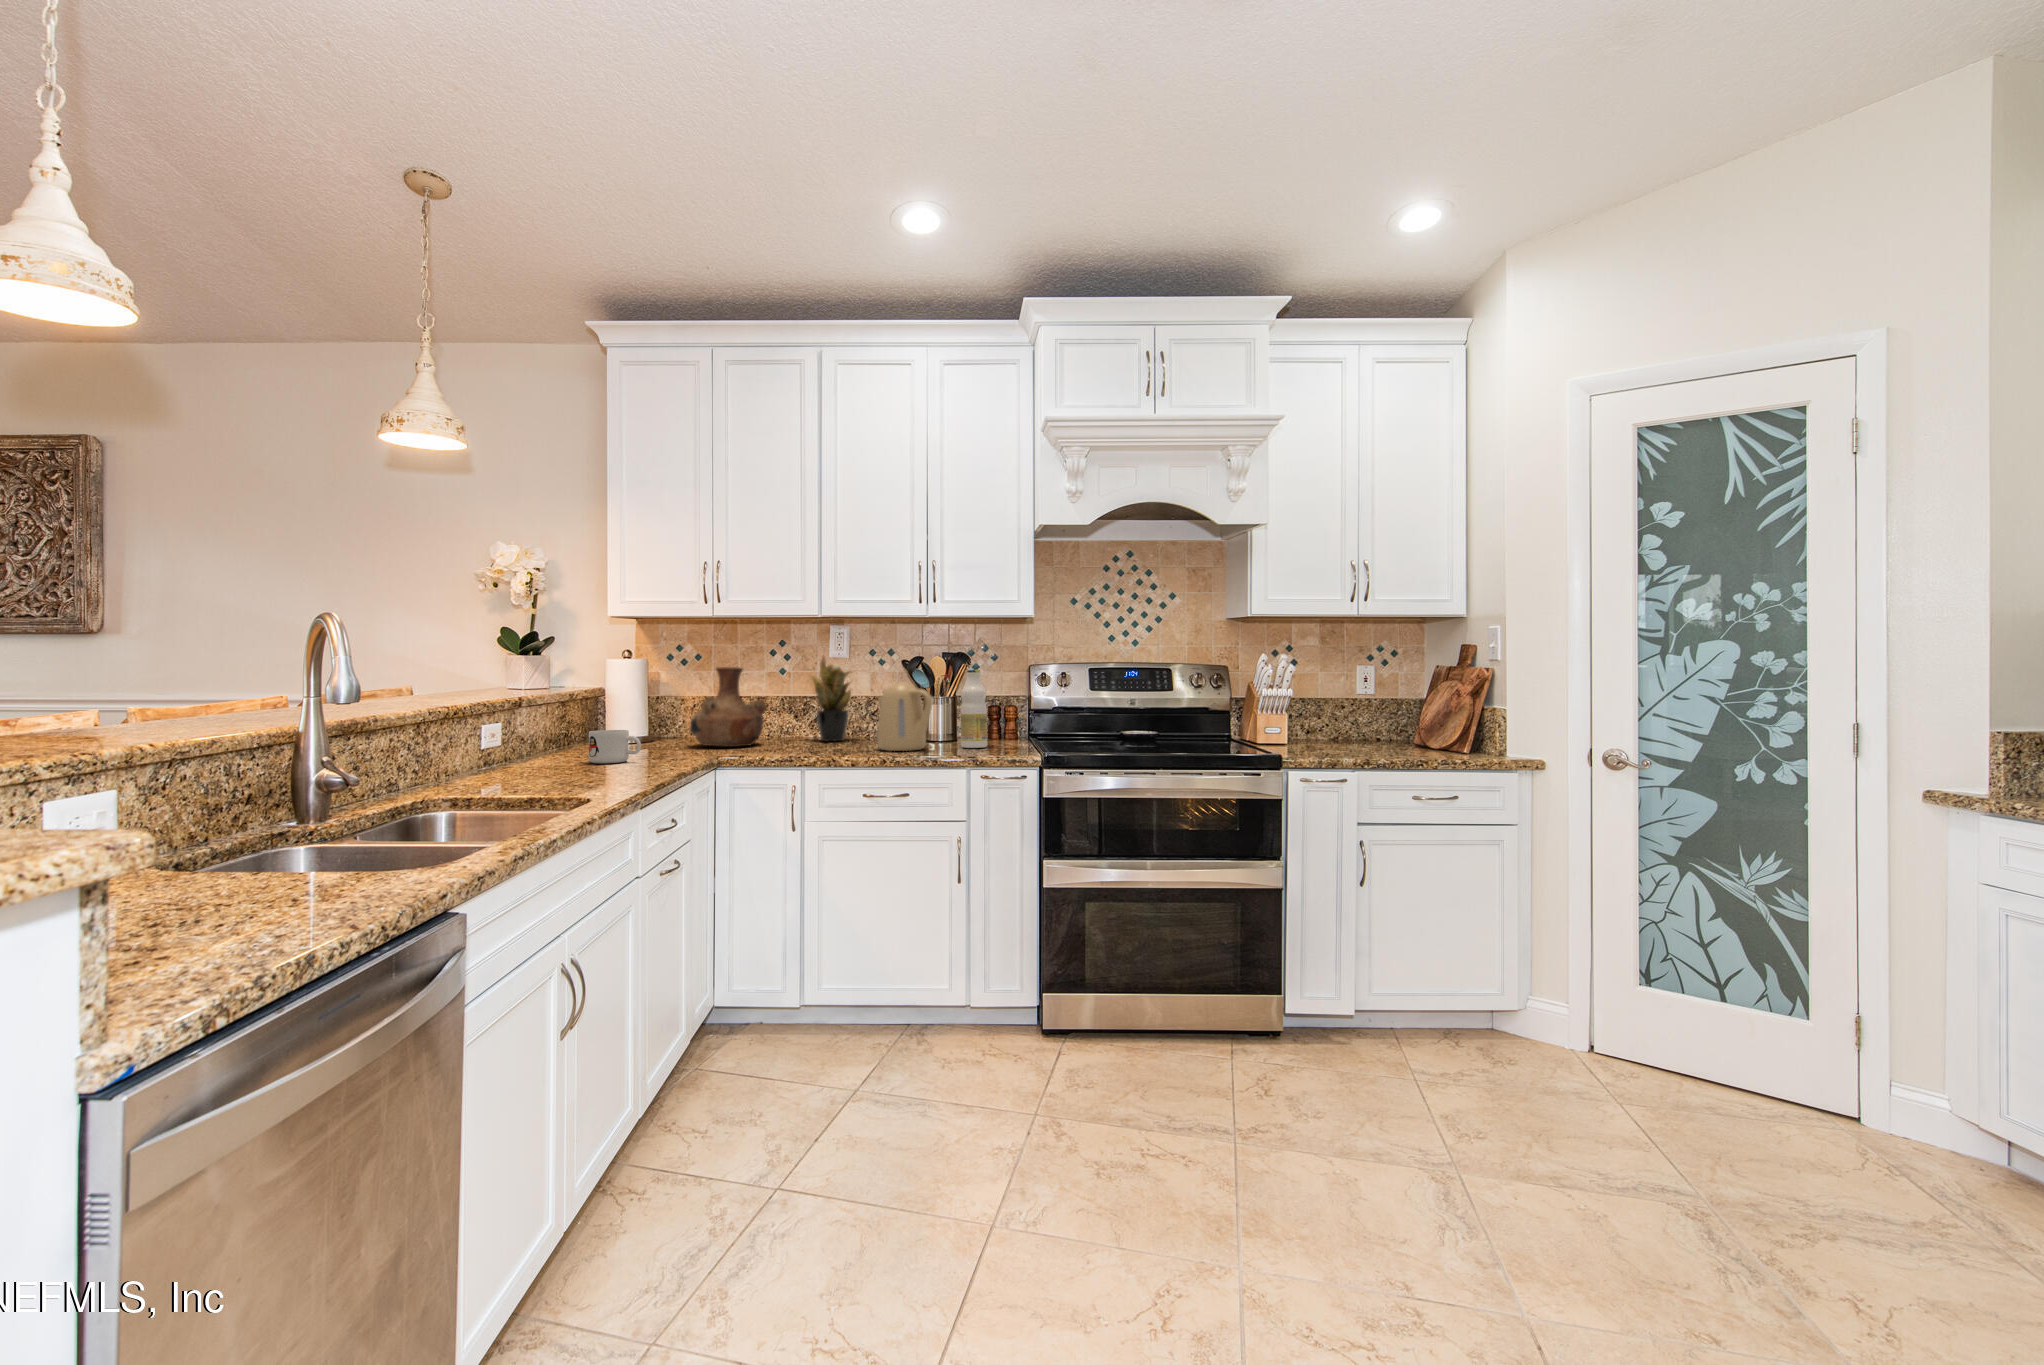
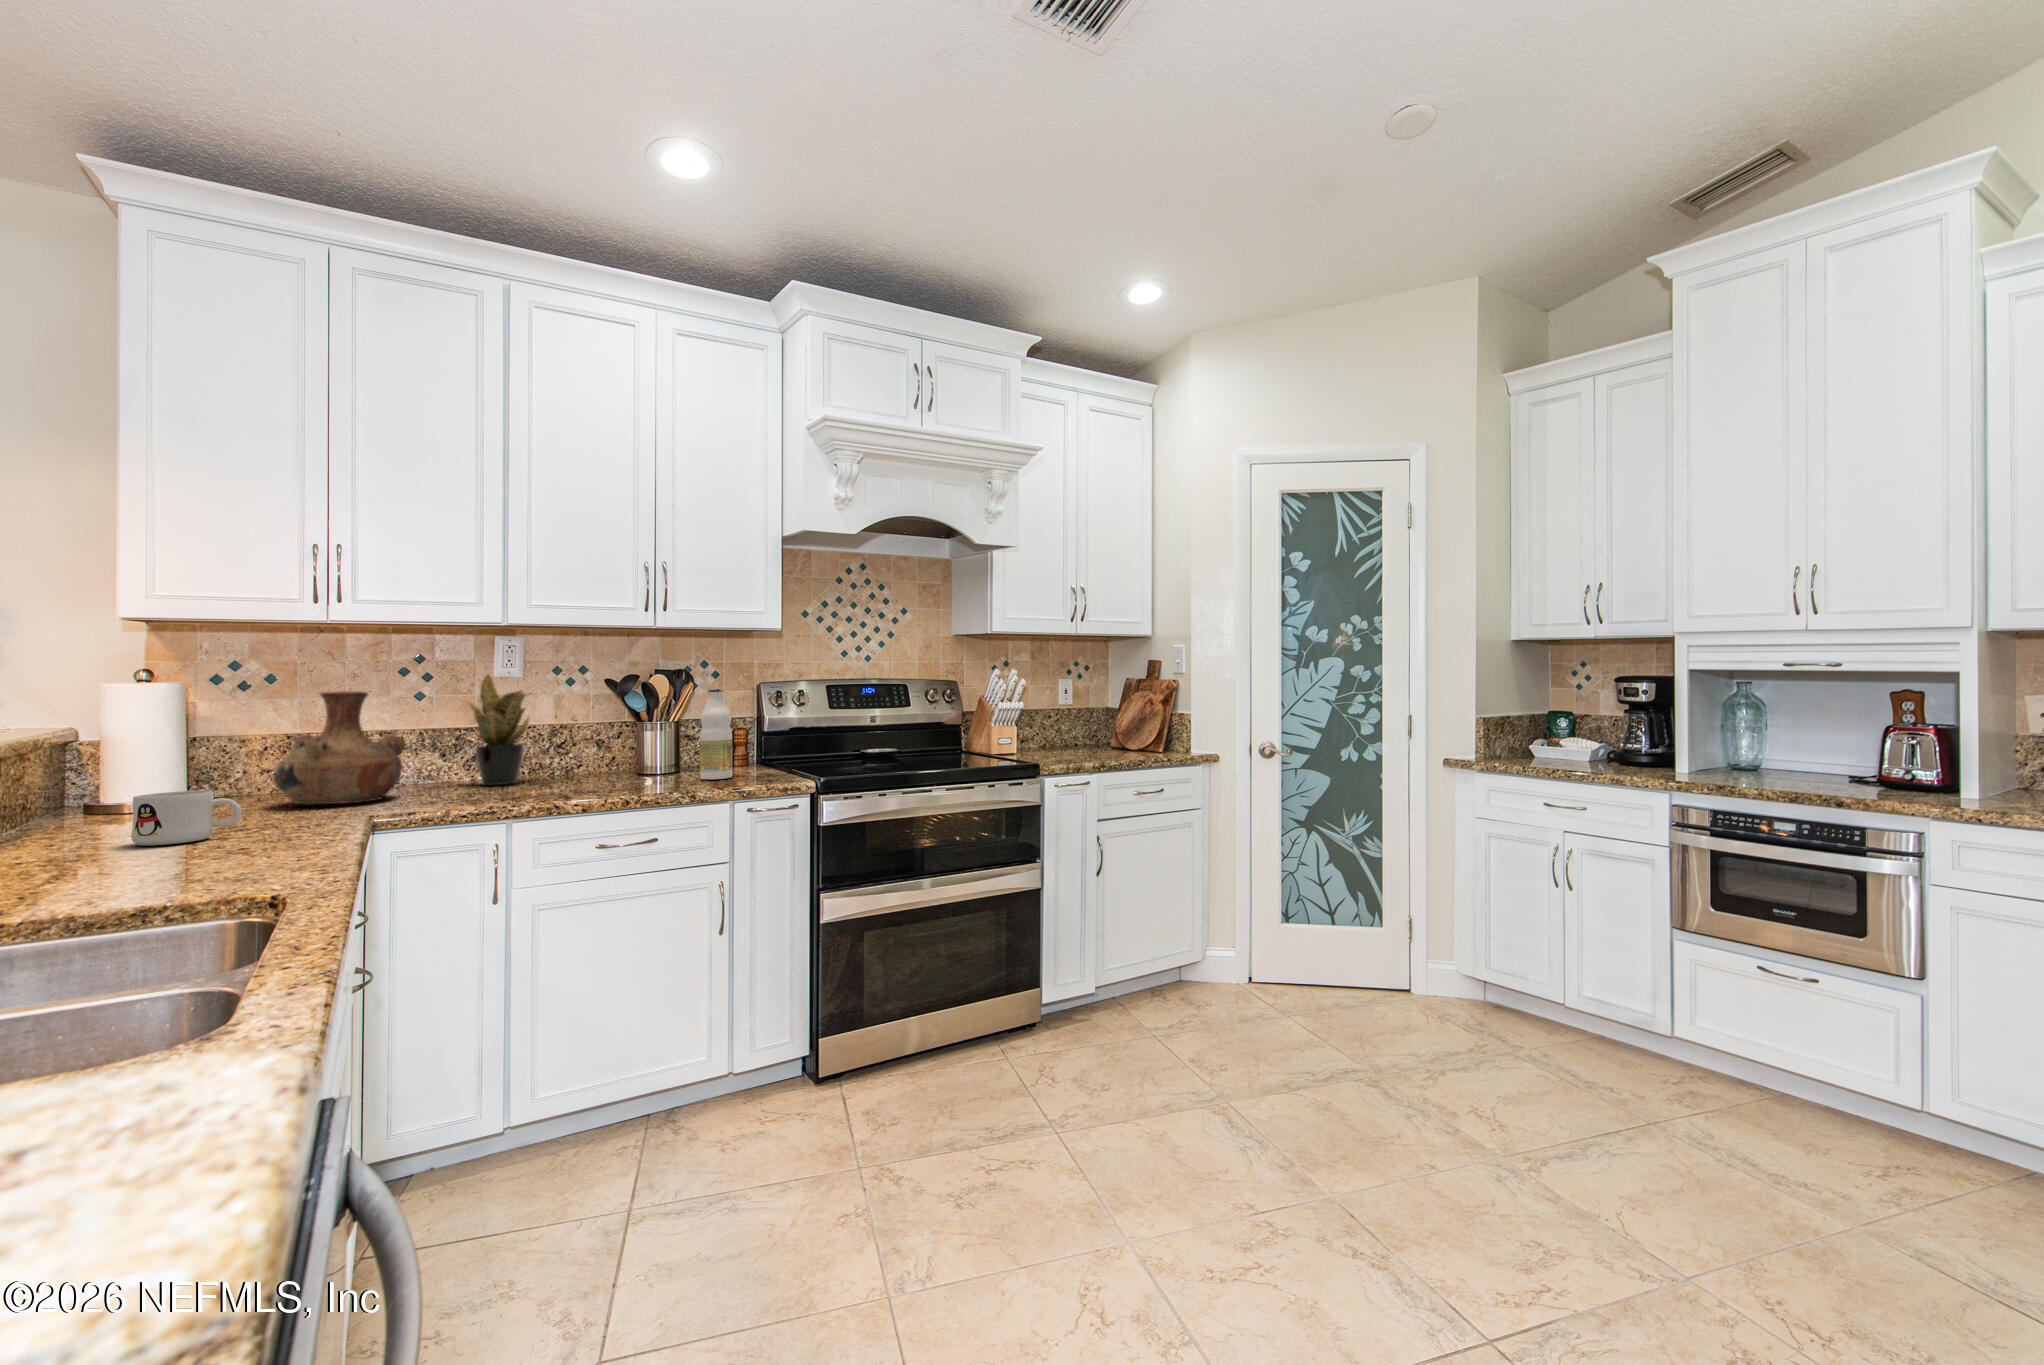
kettle: present [877,682,932,751] -> none [590,705,675,790]

